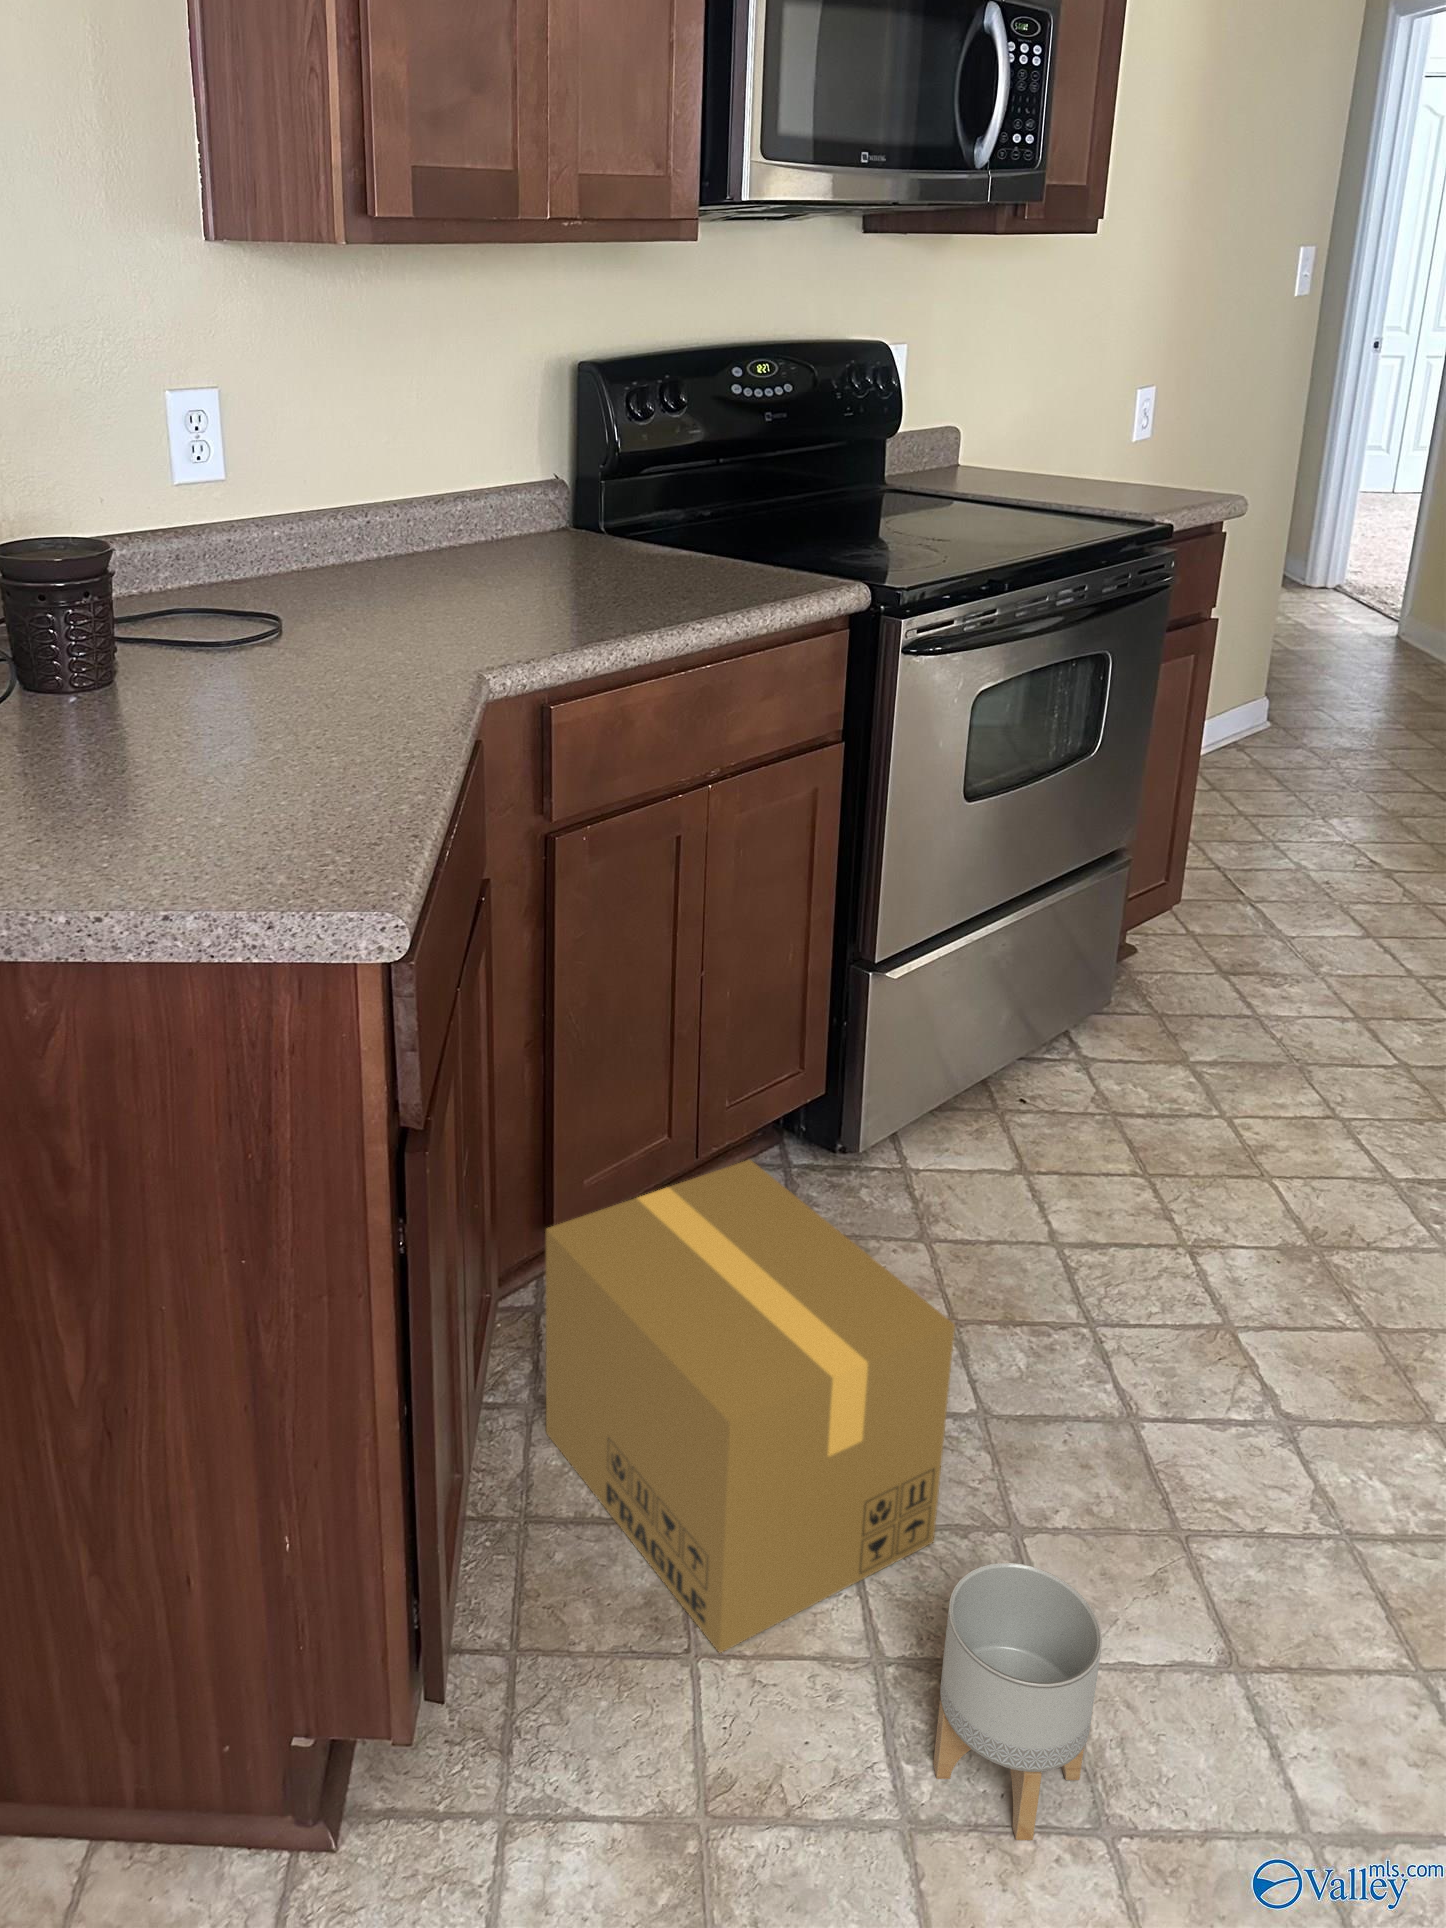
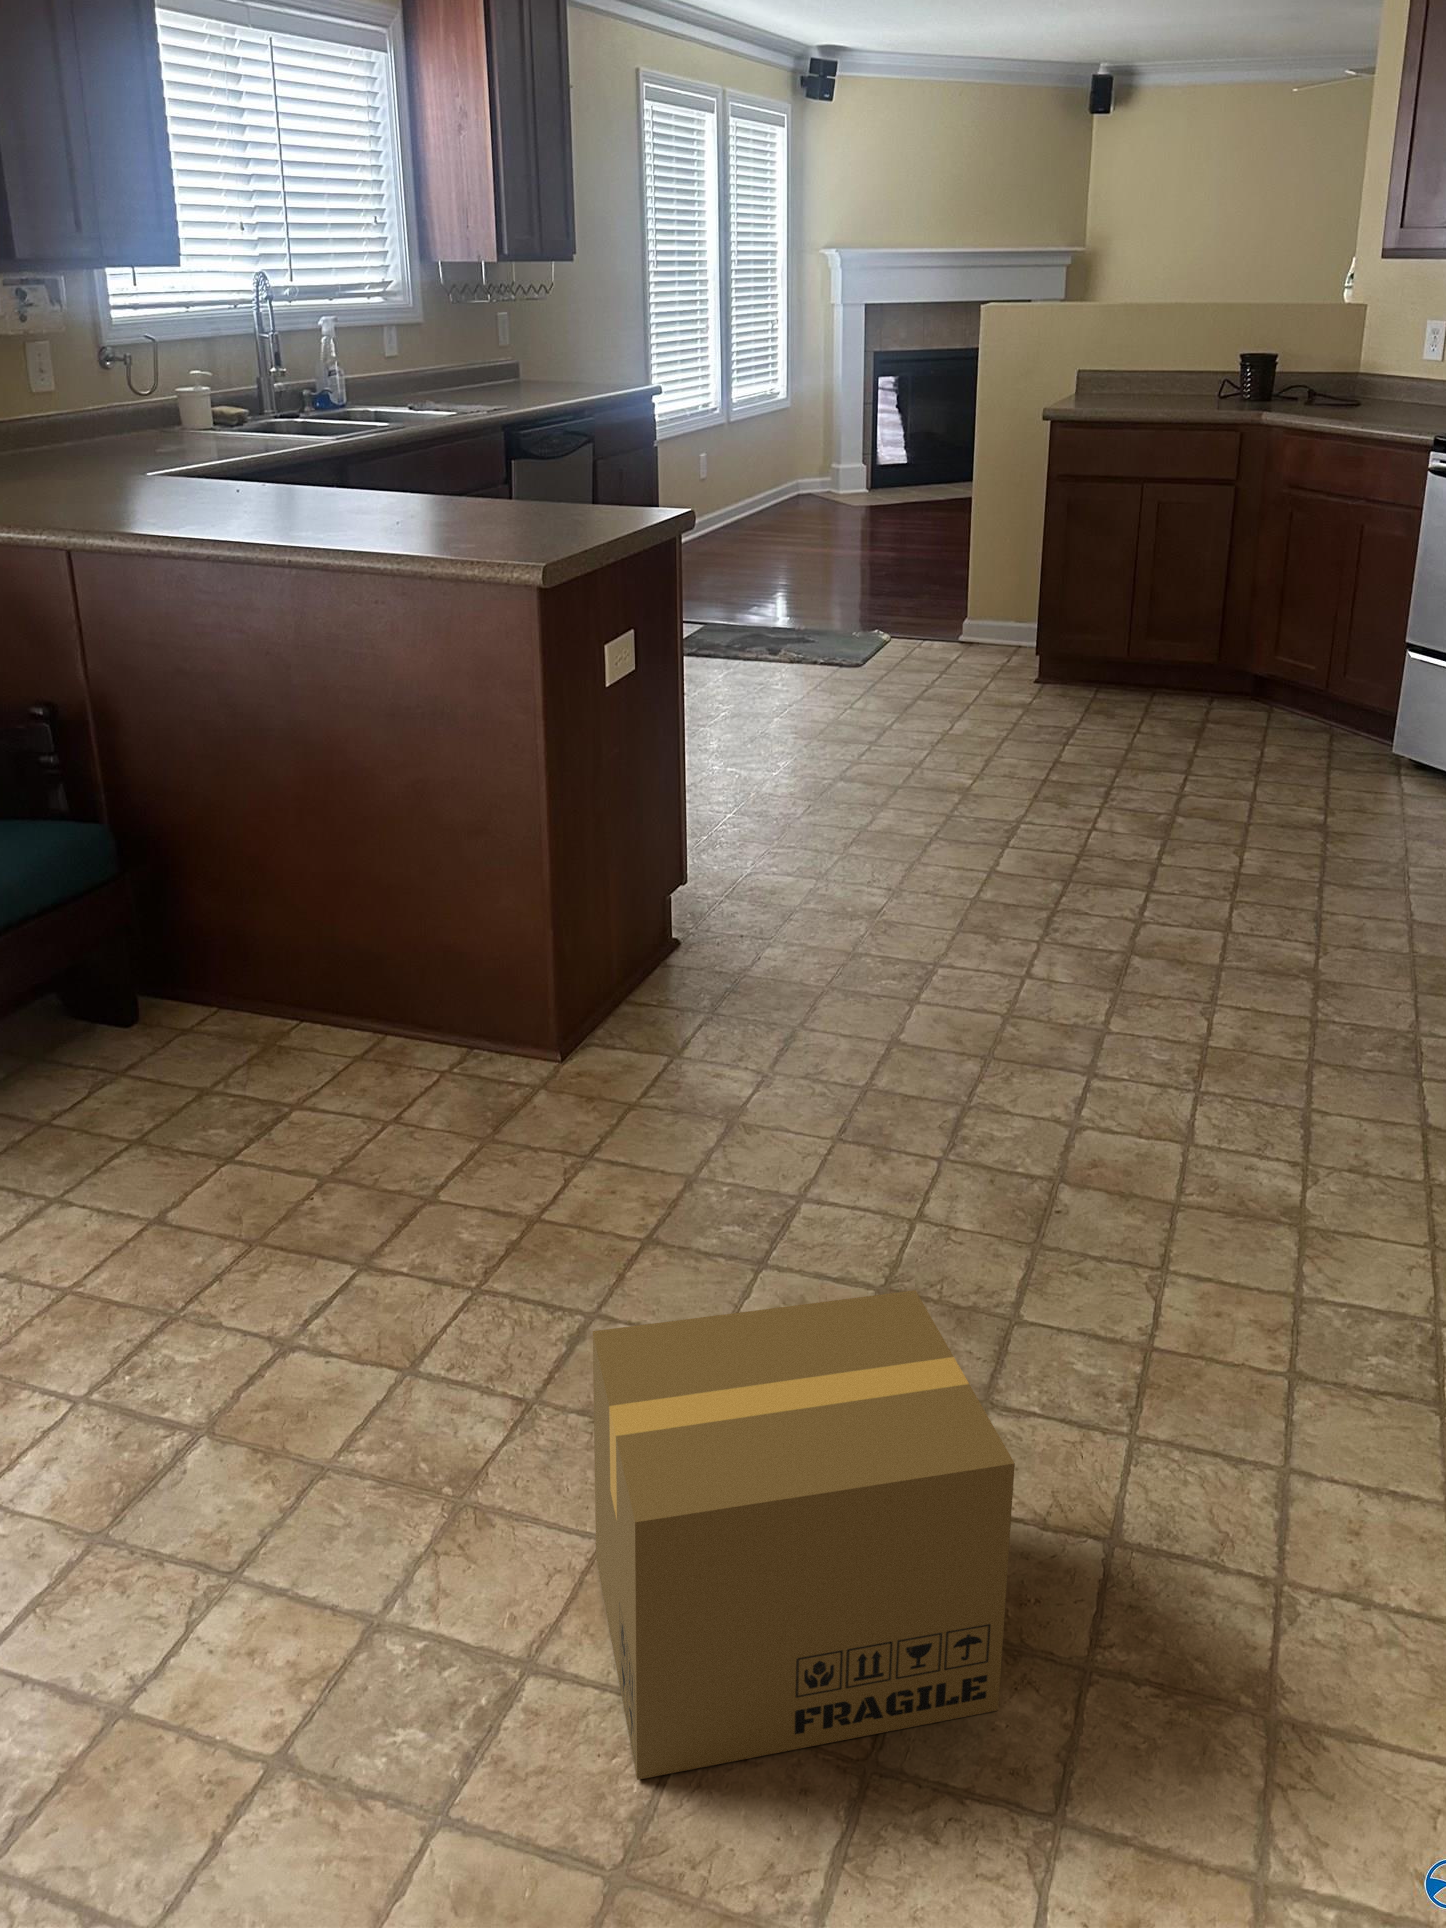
planter: present [933,1563,1102,1840] -> none [290,1510,438,1774]

